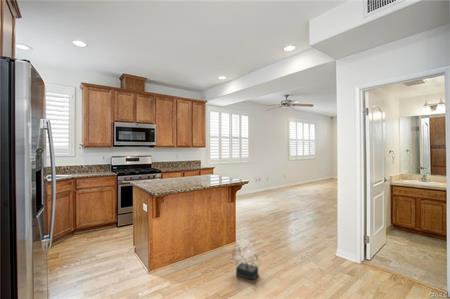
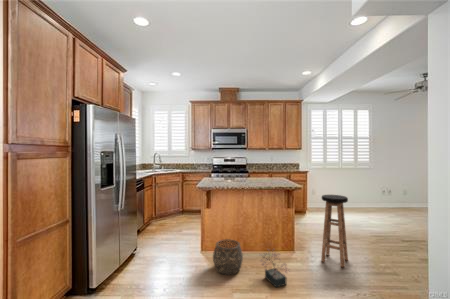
bar stool: none [259,186,280,245] -> present [321,195,348,267]
woven basket: none [178,246,212,288] -> present [213,239,243,275]

